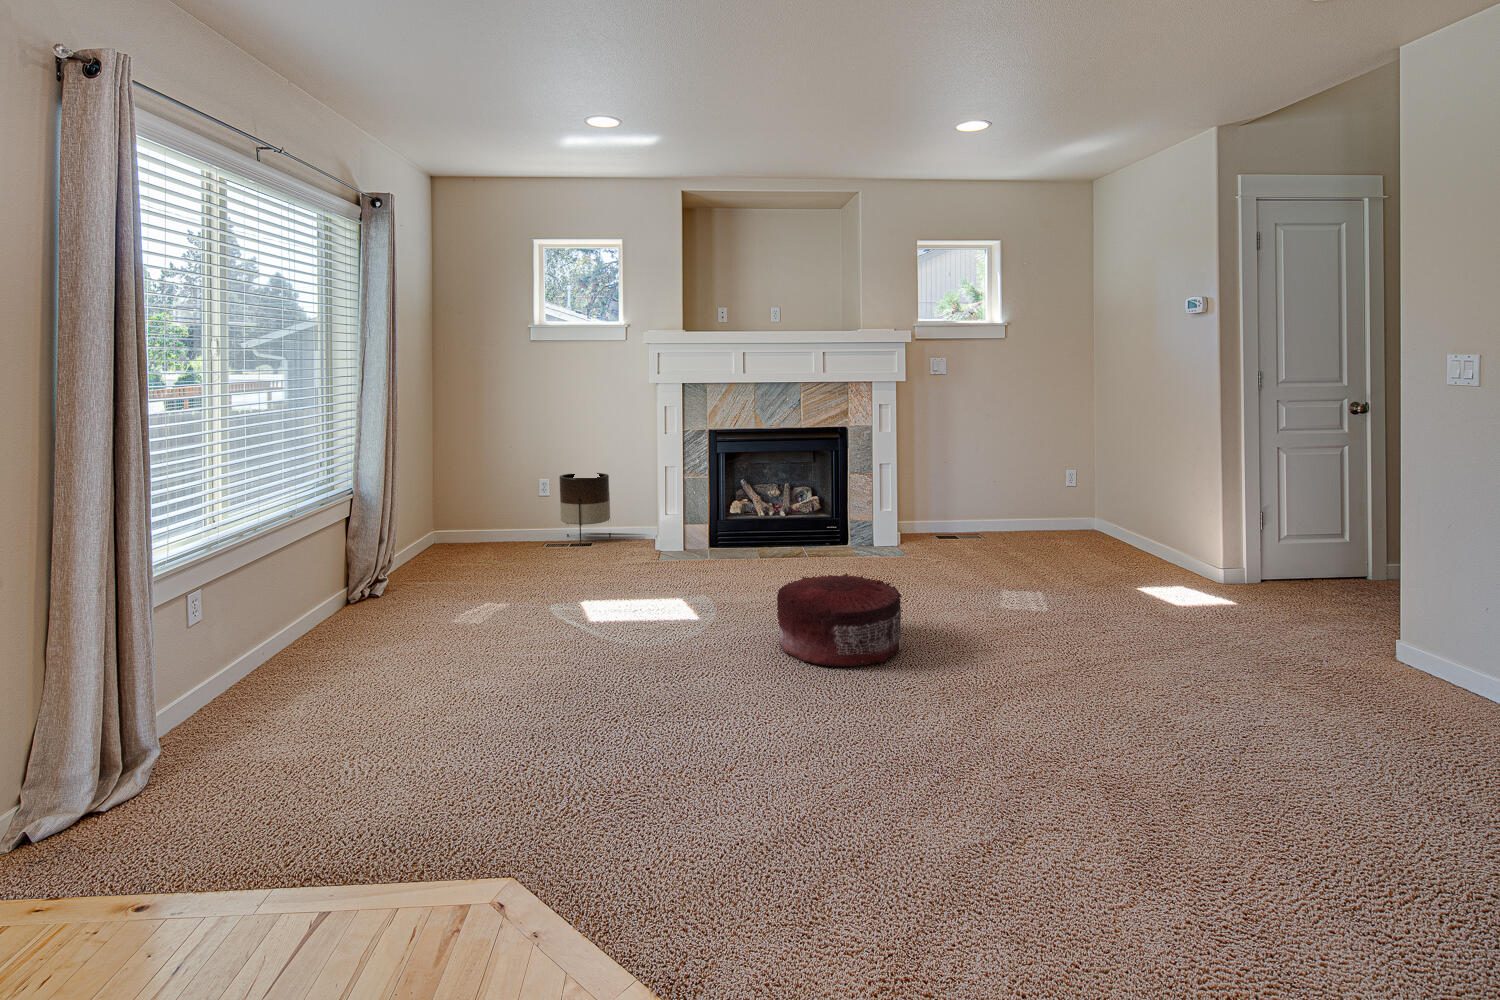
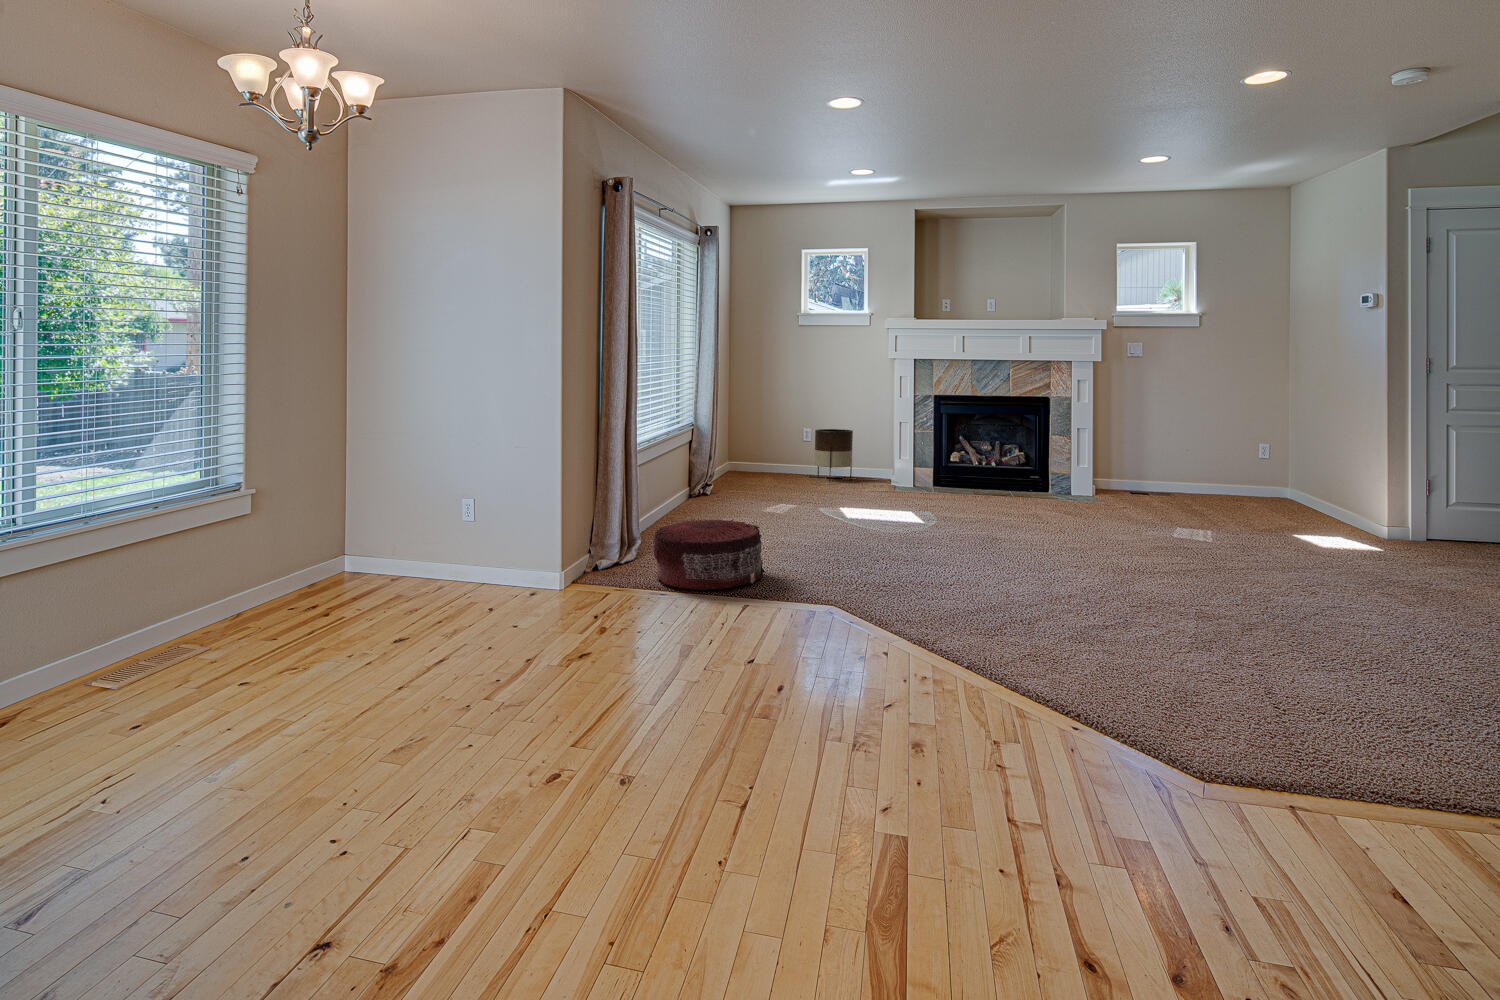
pouf: present [777,574,901,666] -> present [653,519,765,590]

